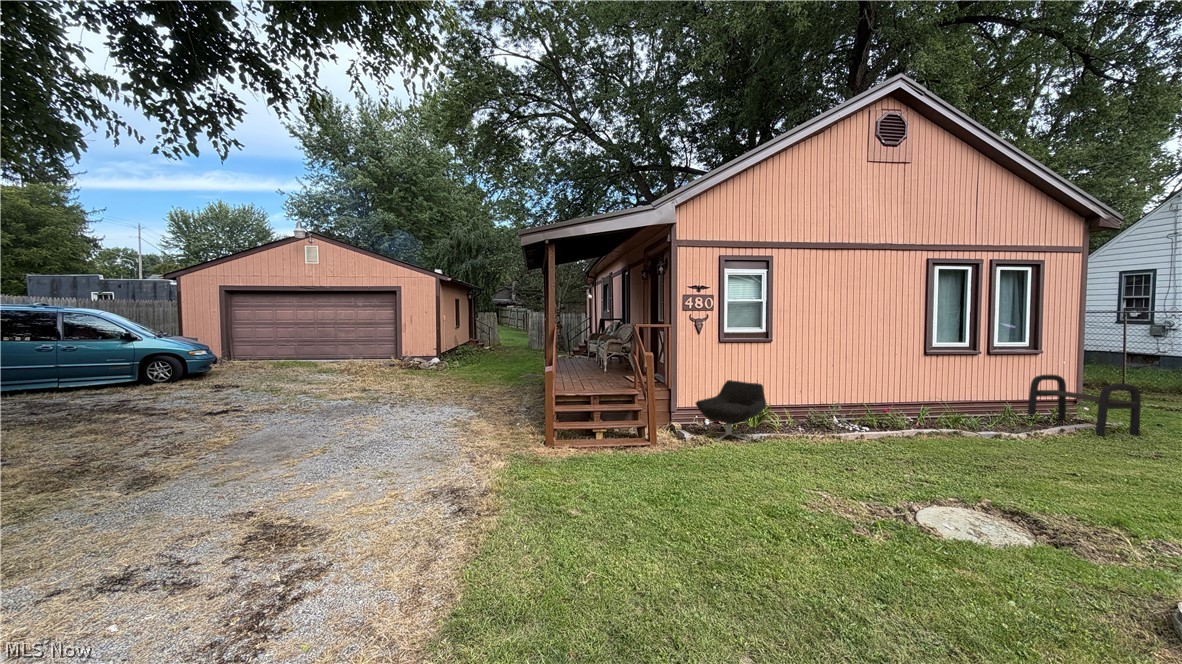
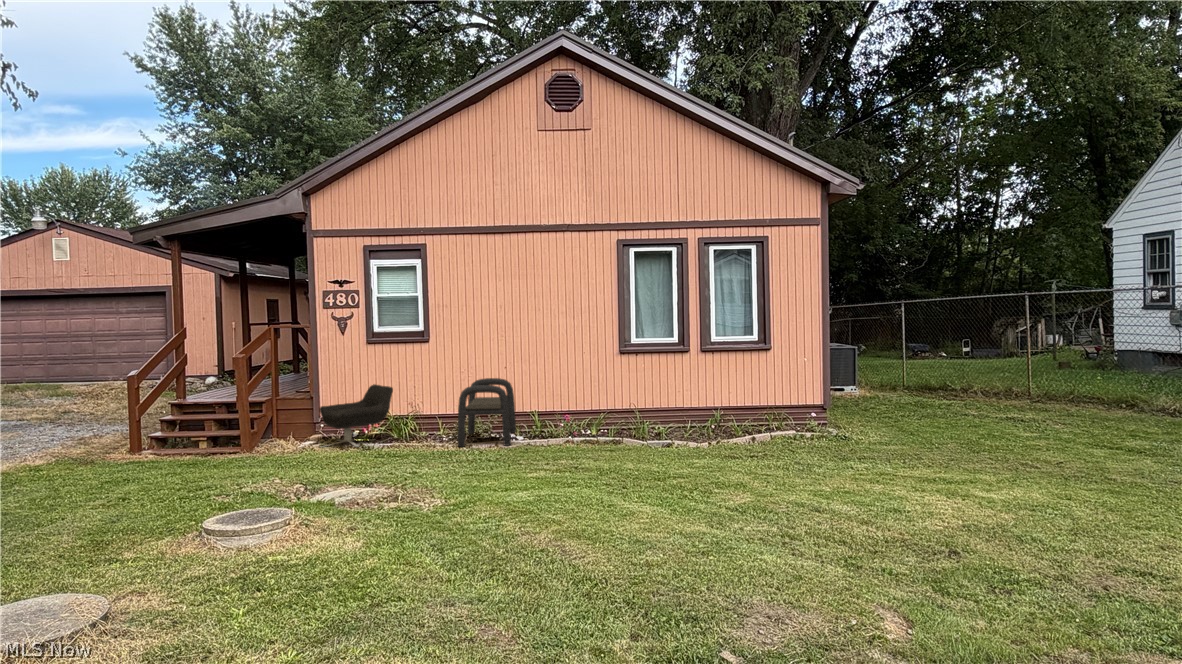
bench: present [1028,374,1141,436] -> present [458,378,516,447]

